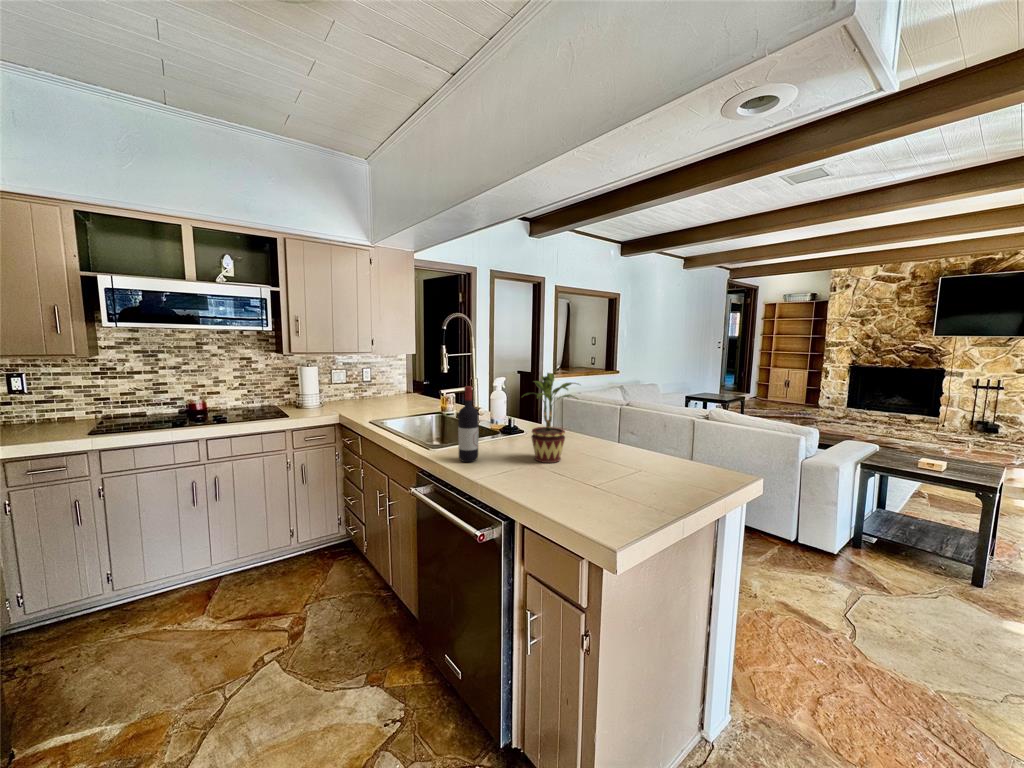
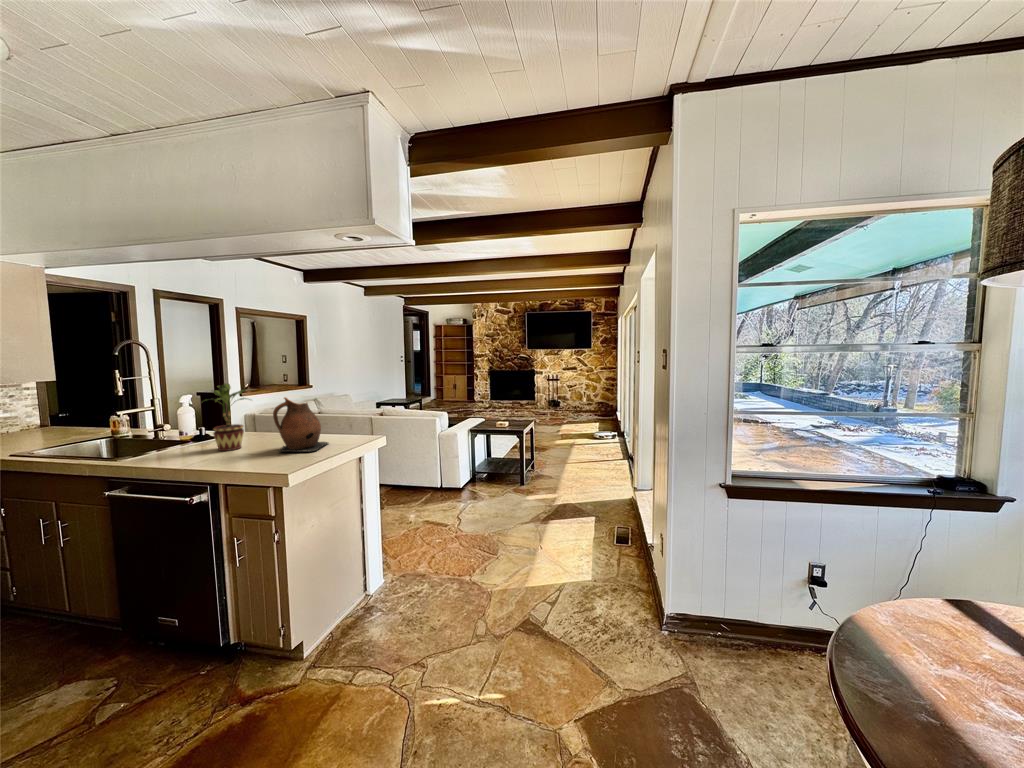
wine bottle: present [458,386,479,462] -> none [136,398,161,461]
ceramic pitcher: none [606,401,678,494] -> present [273,397,328,452]

